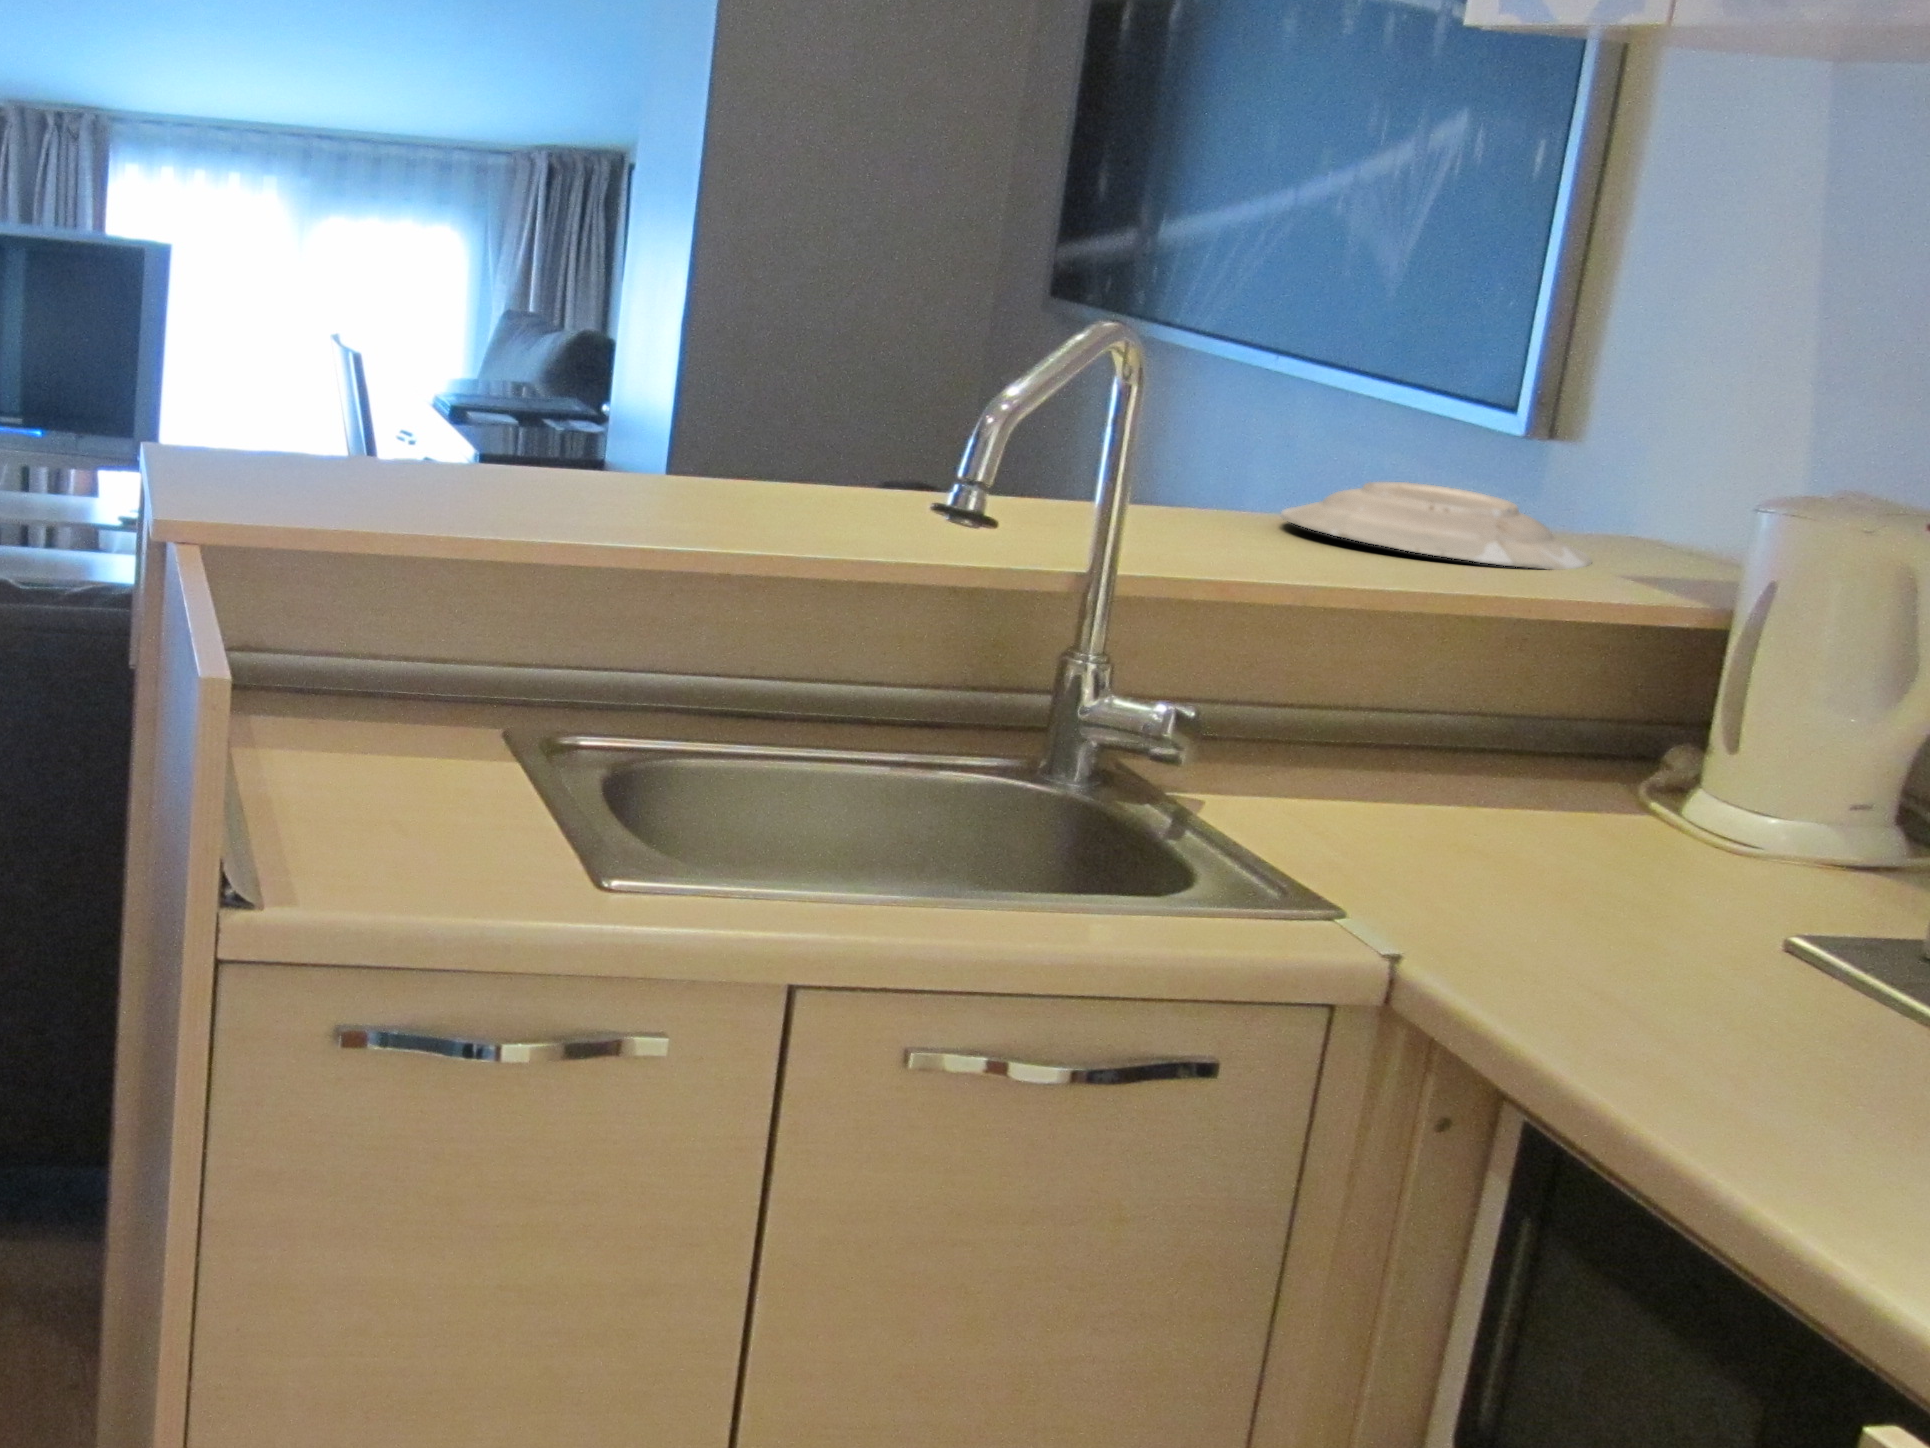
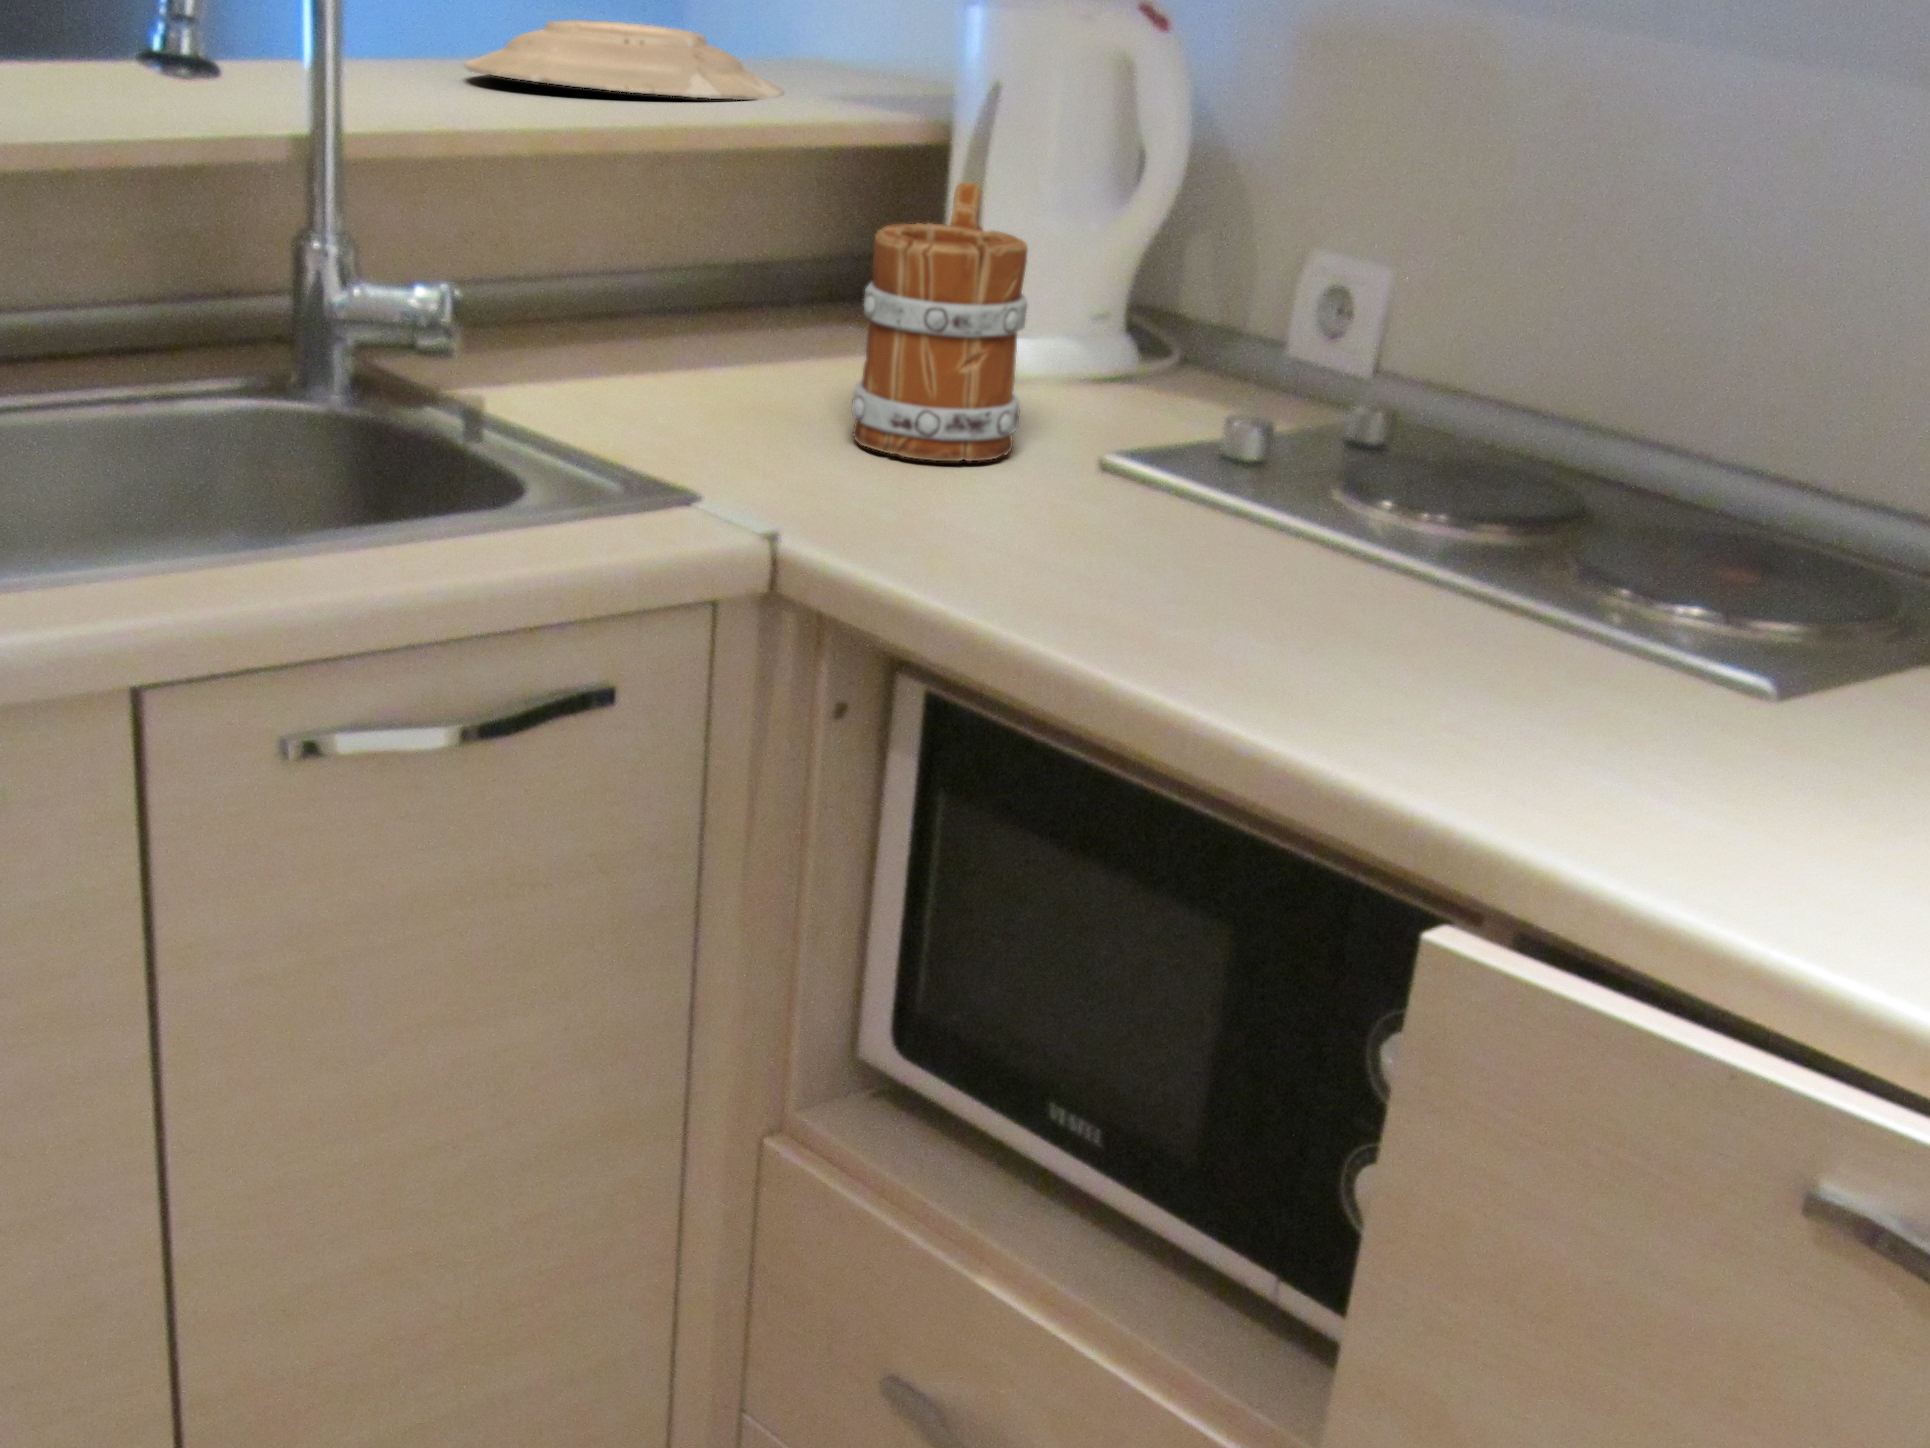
mug: none [1535,672,1731,926] -> present [852,182,1028,461]

